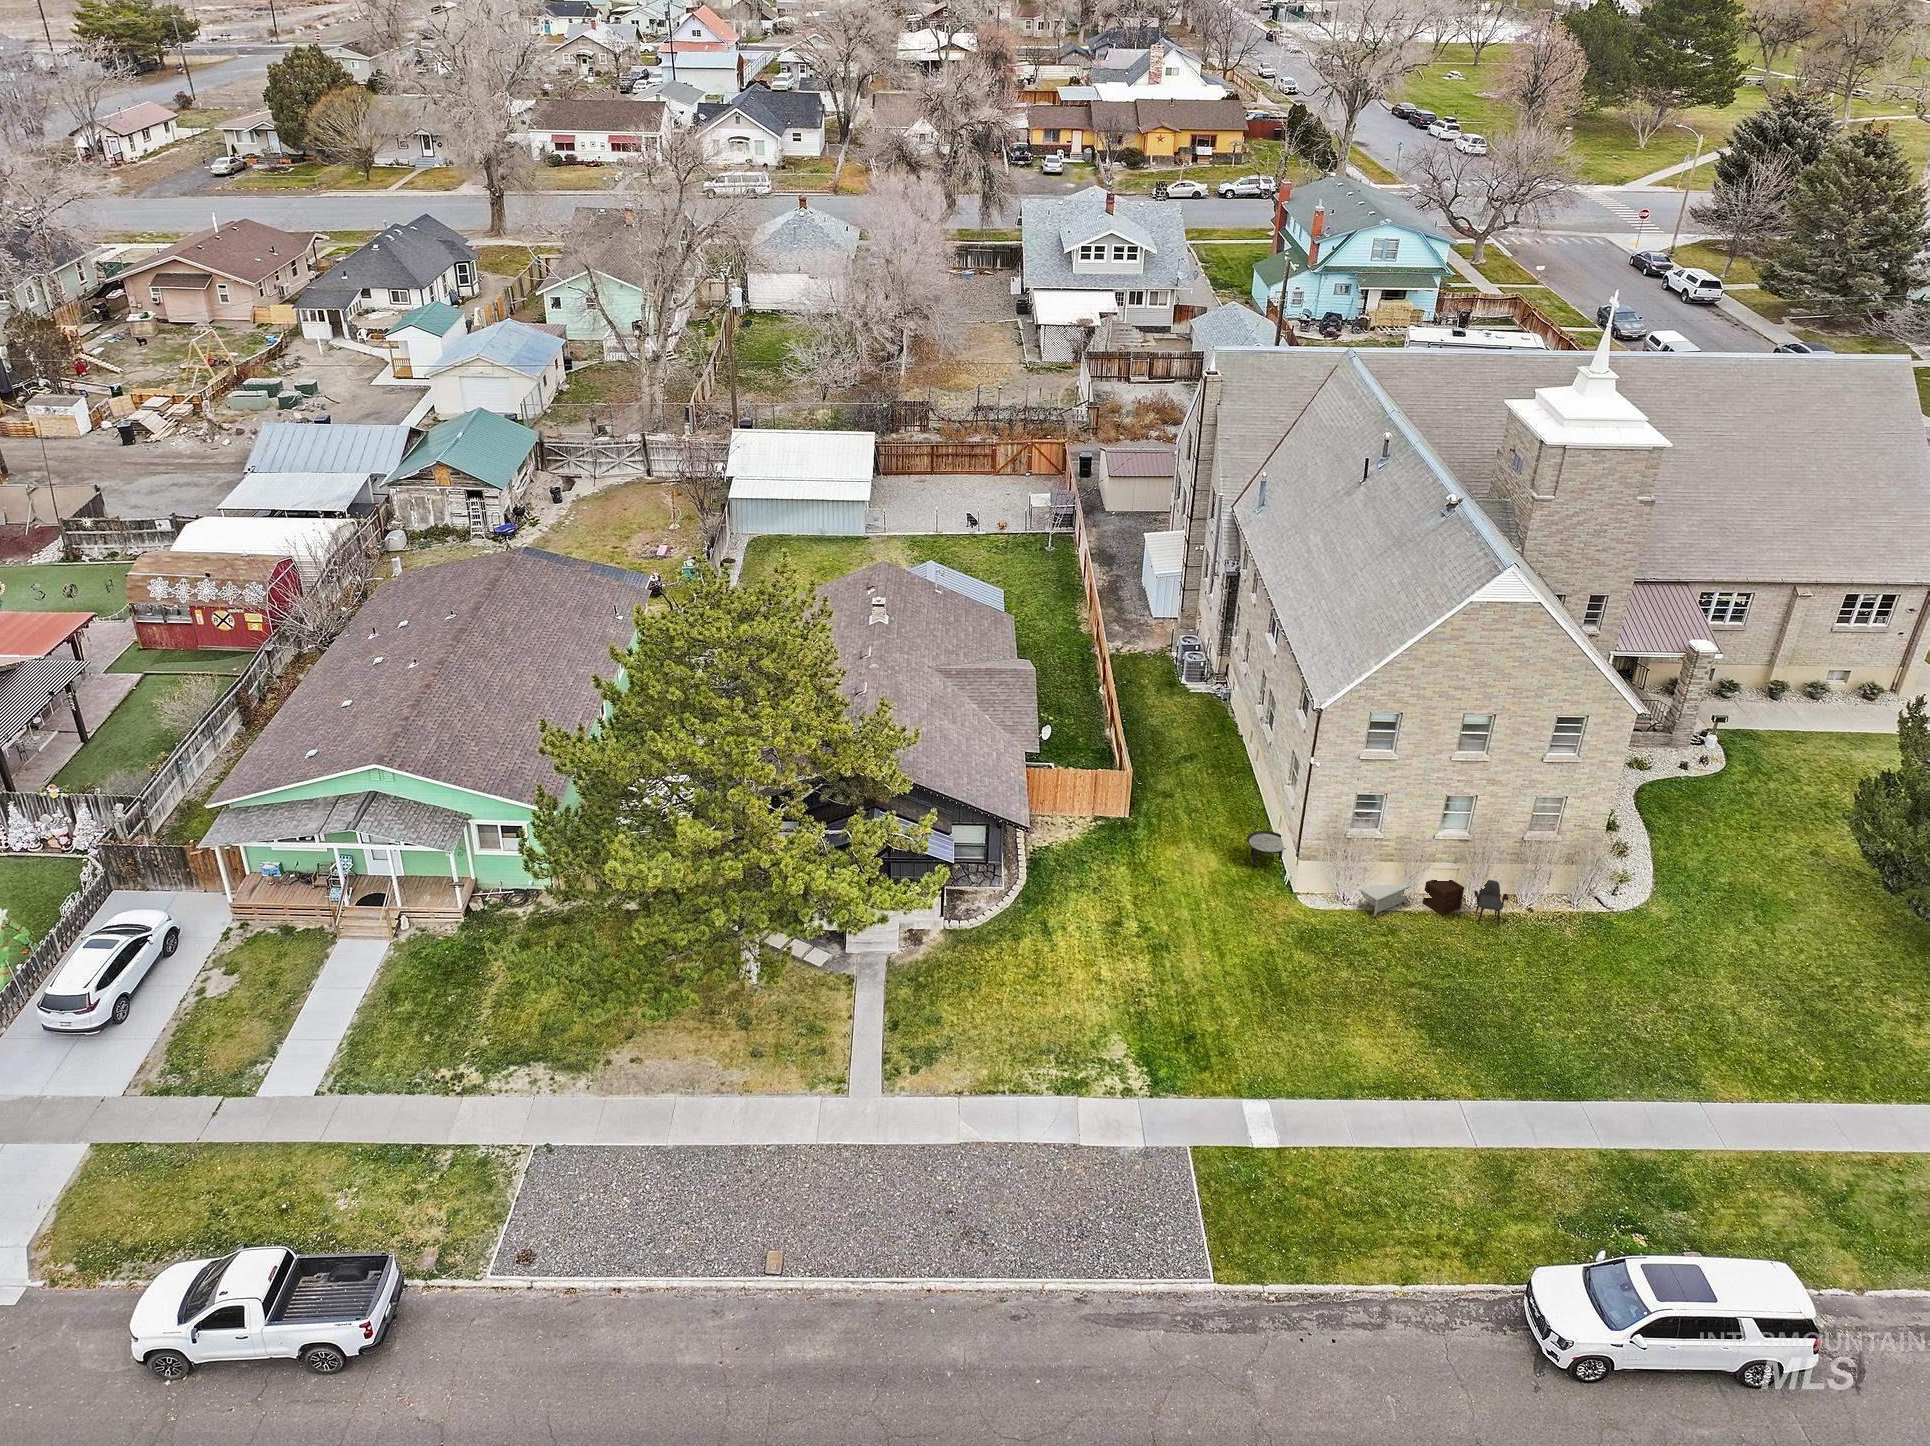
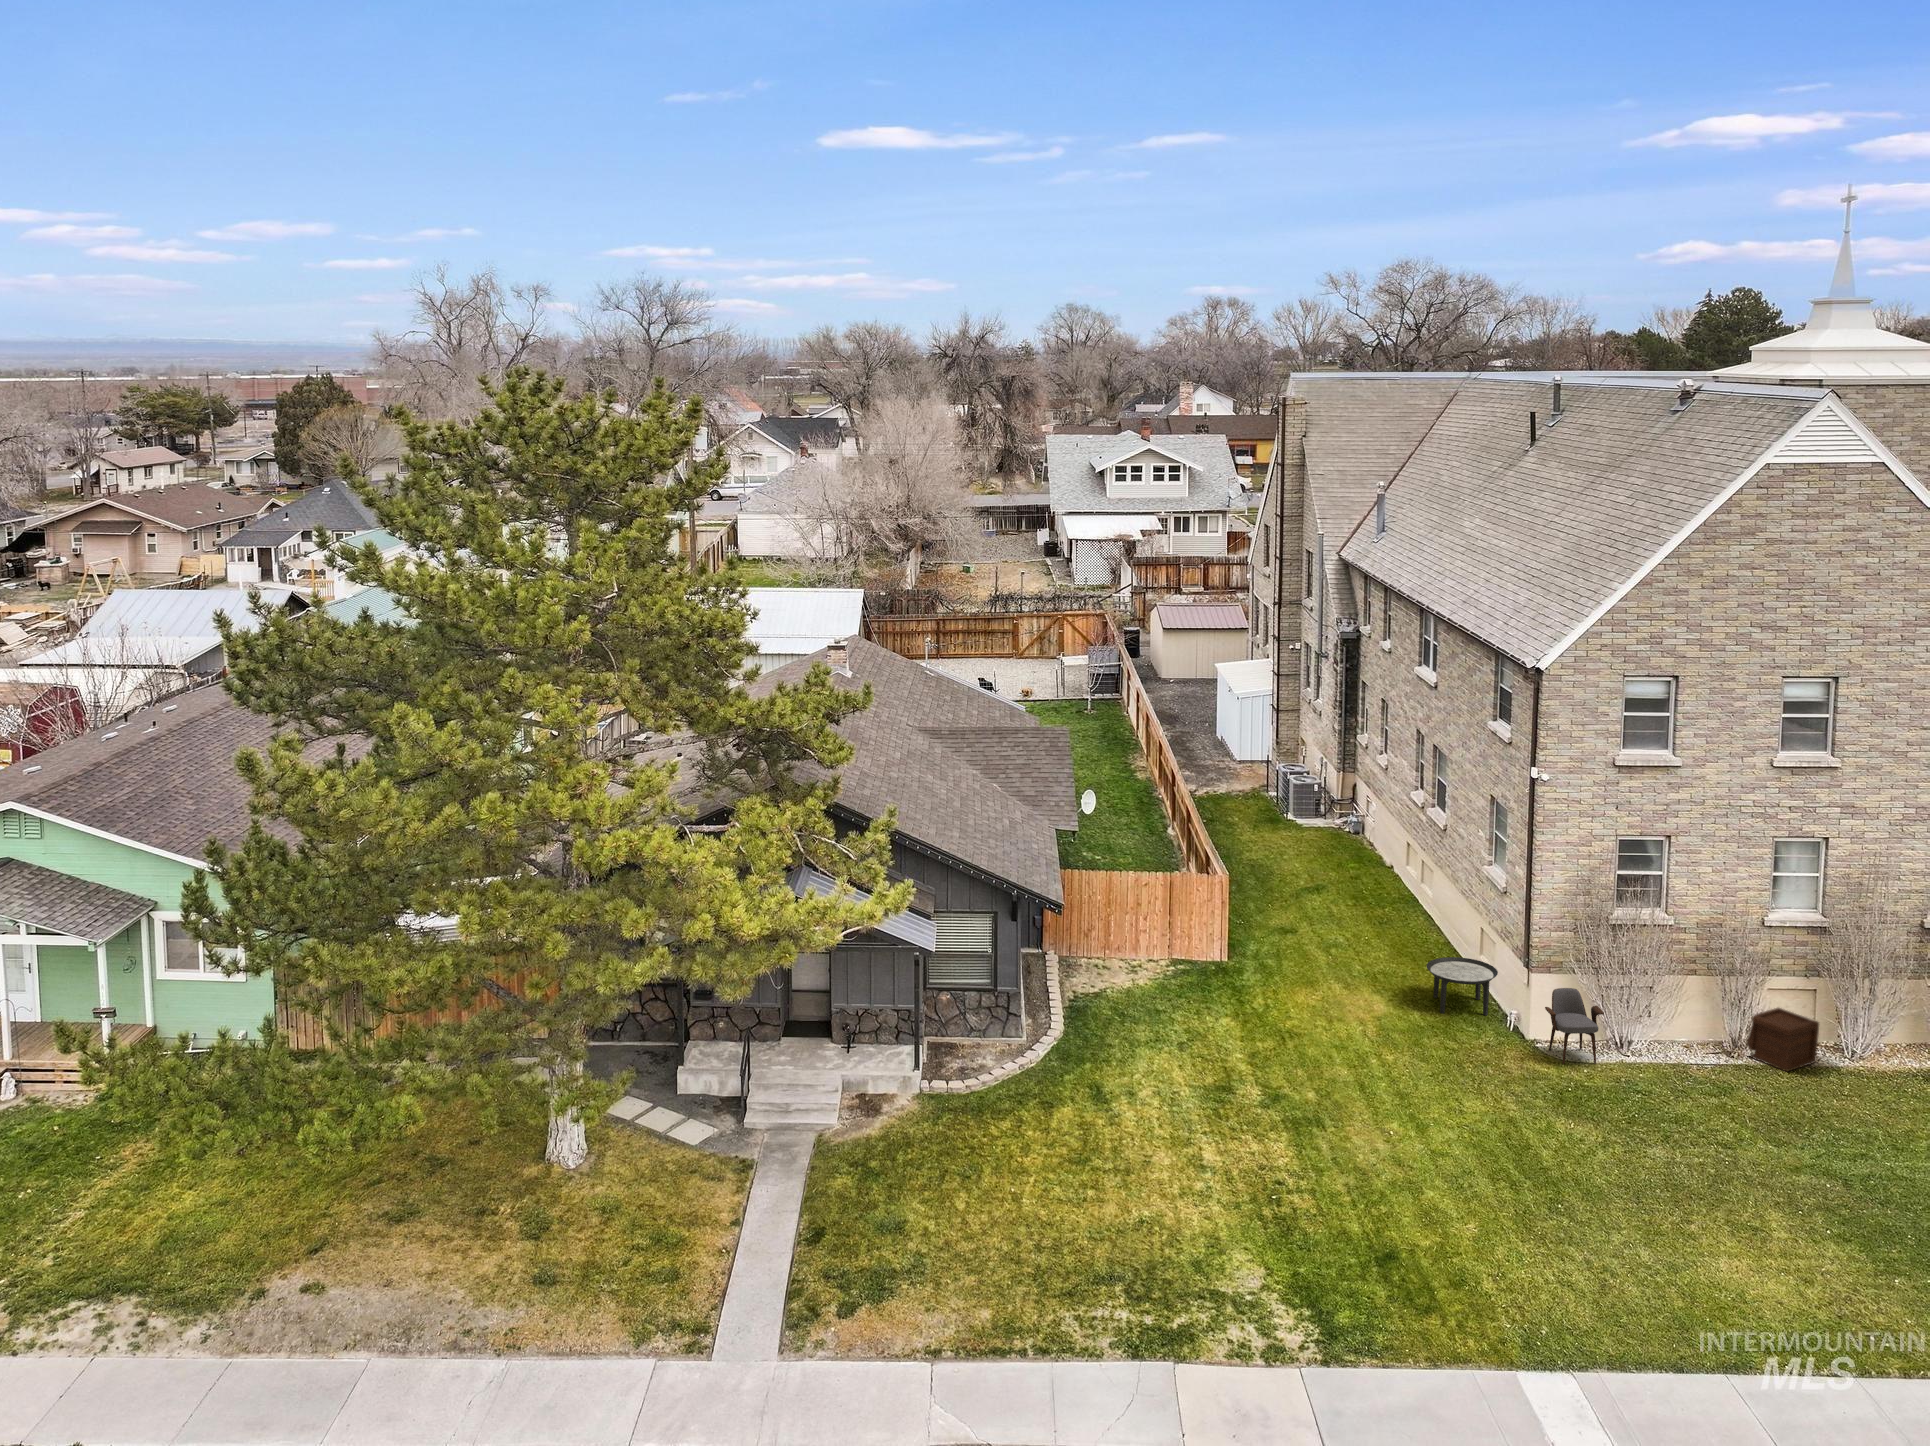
armchair: present [1474,880,1508,927] -> present [1545,988,1604,1064]
storage bench: present [1358,885,1410,916] -> none [1634,1010,1723,1074]

